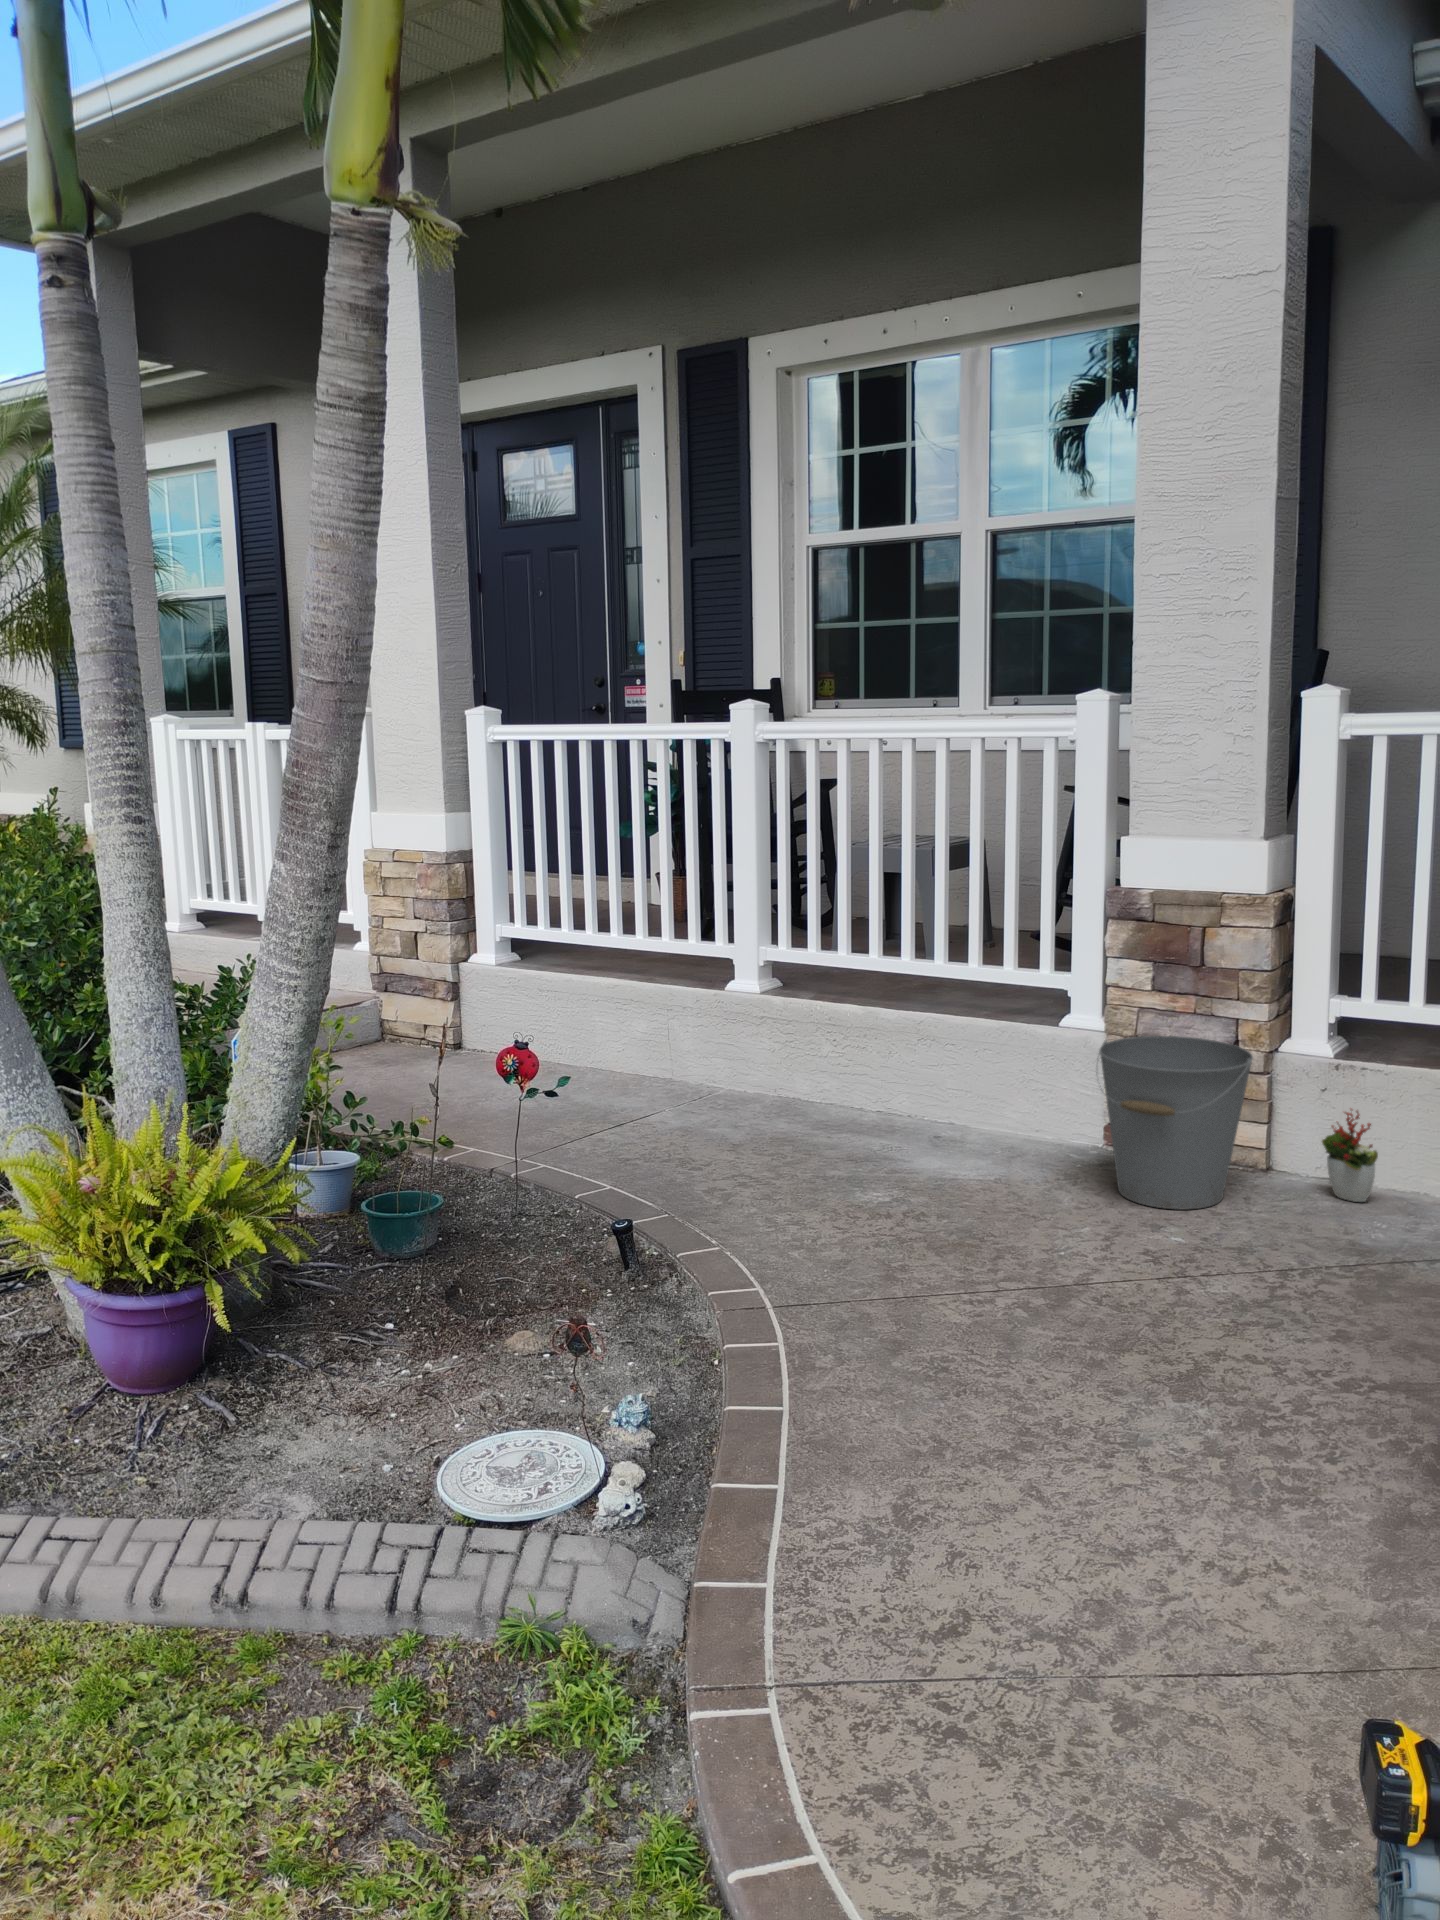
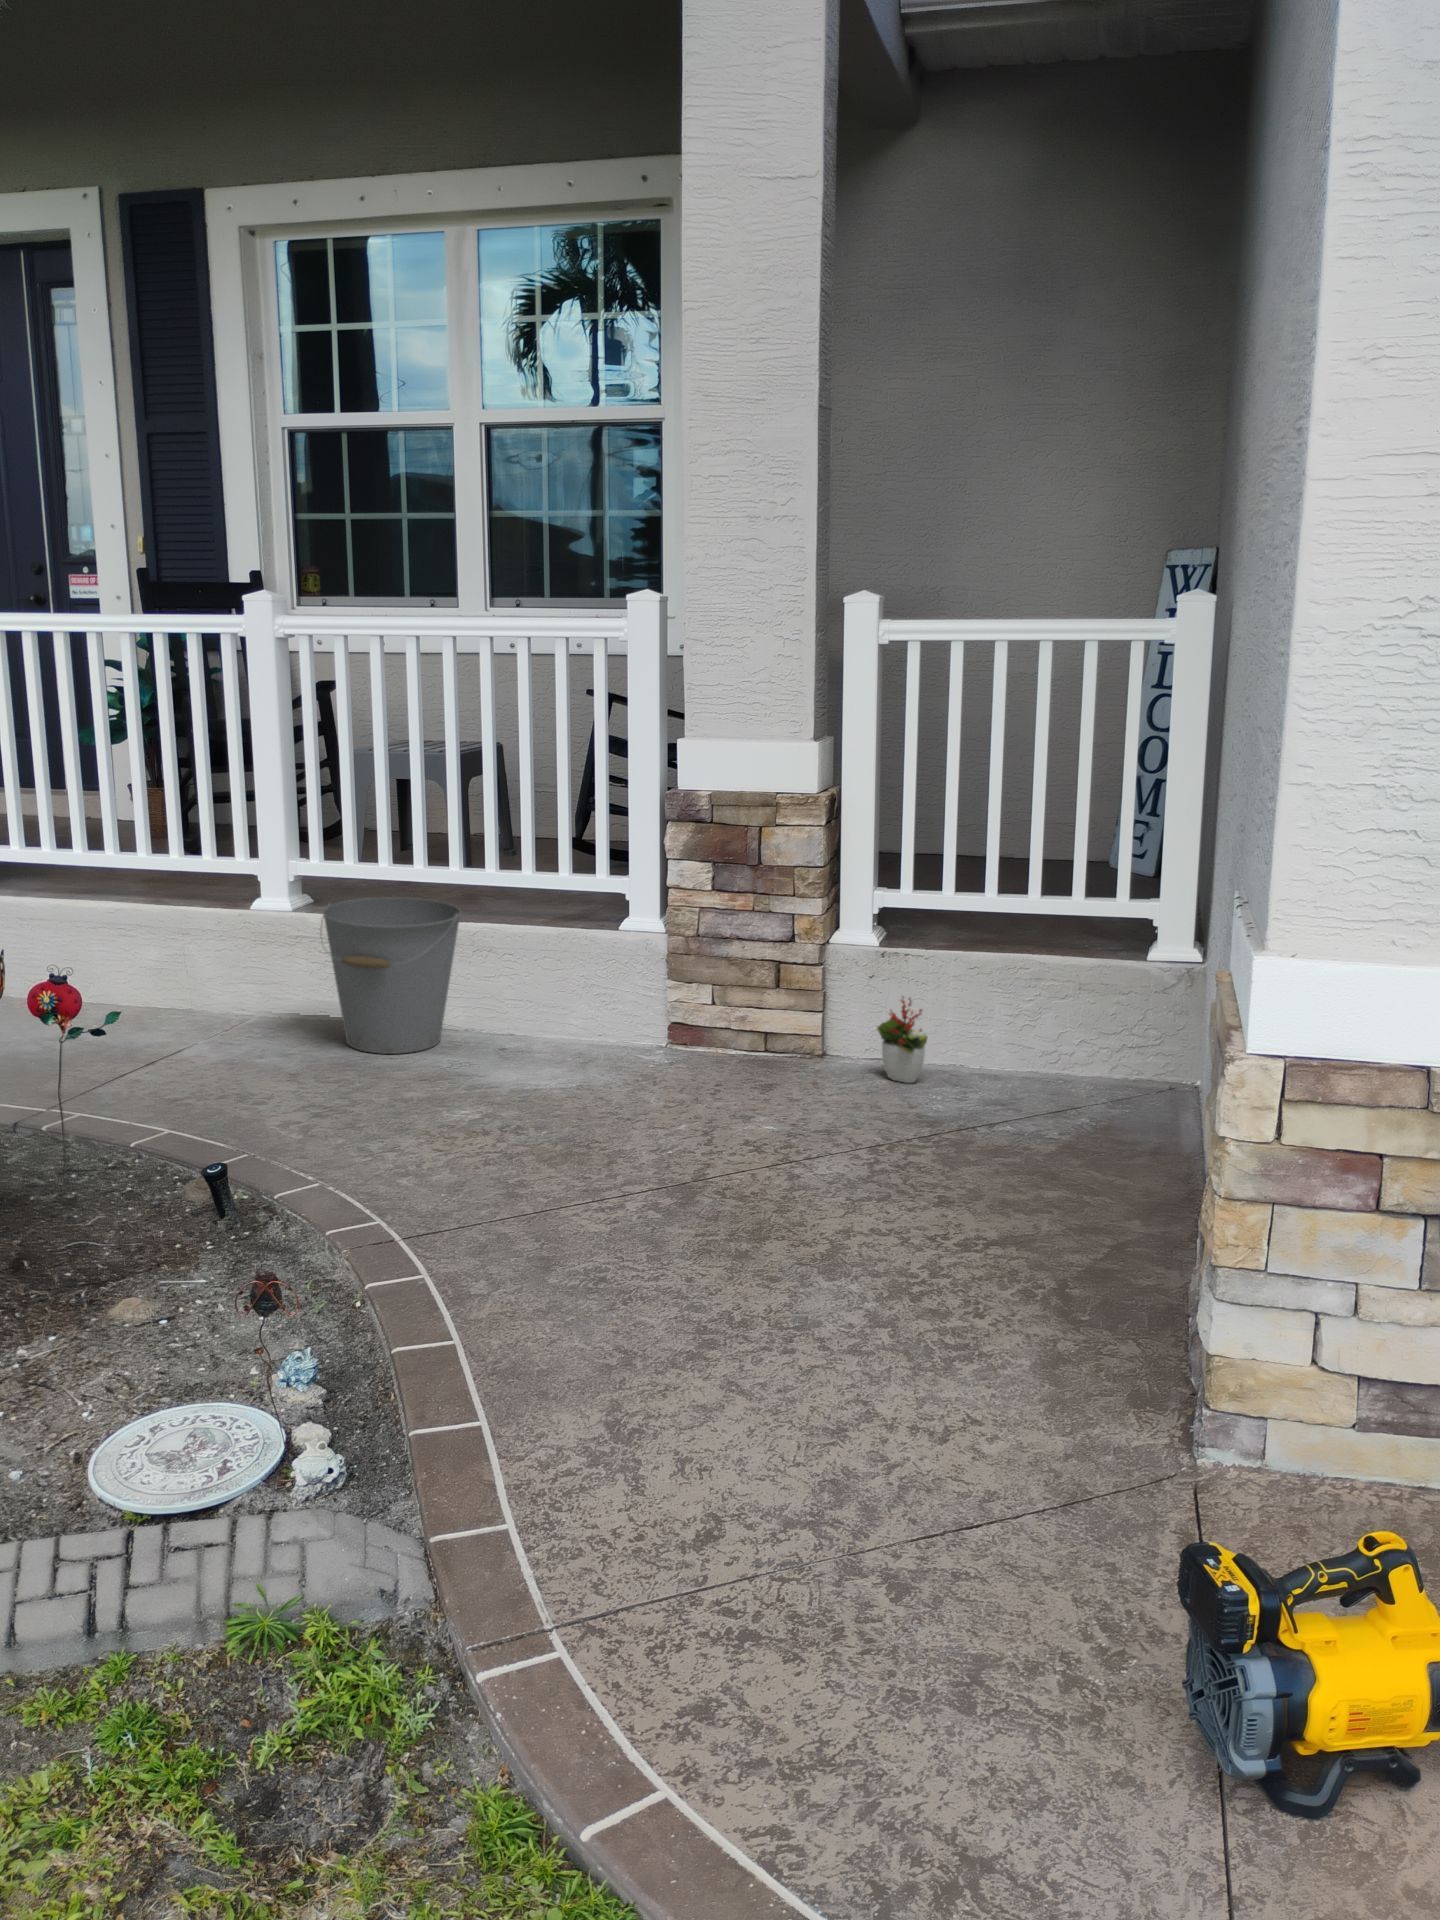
bucket: present [1099,1036,1253,1210] -> present [321,897,461,1054]

